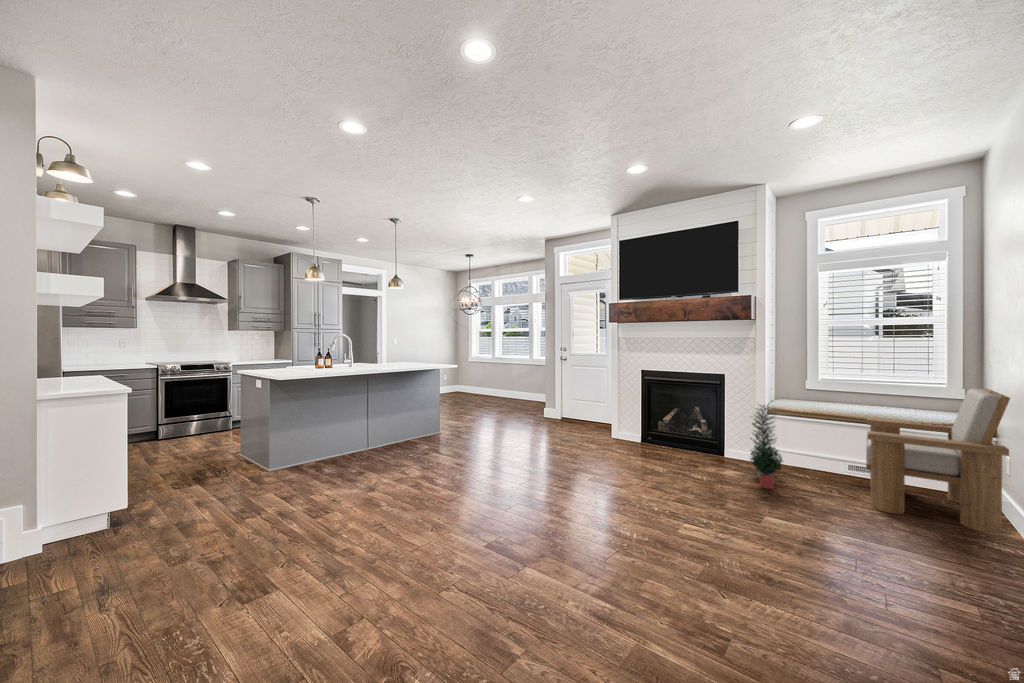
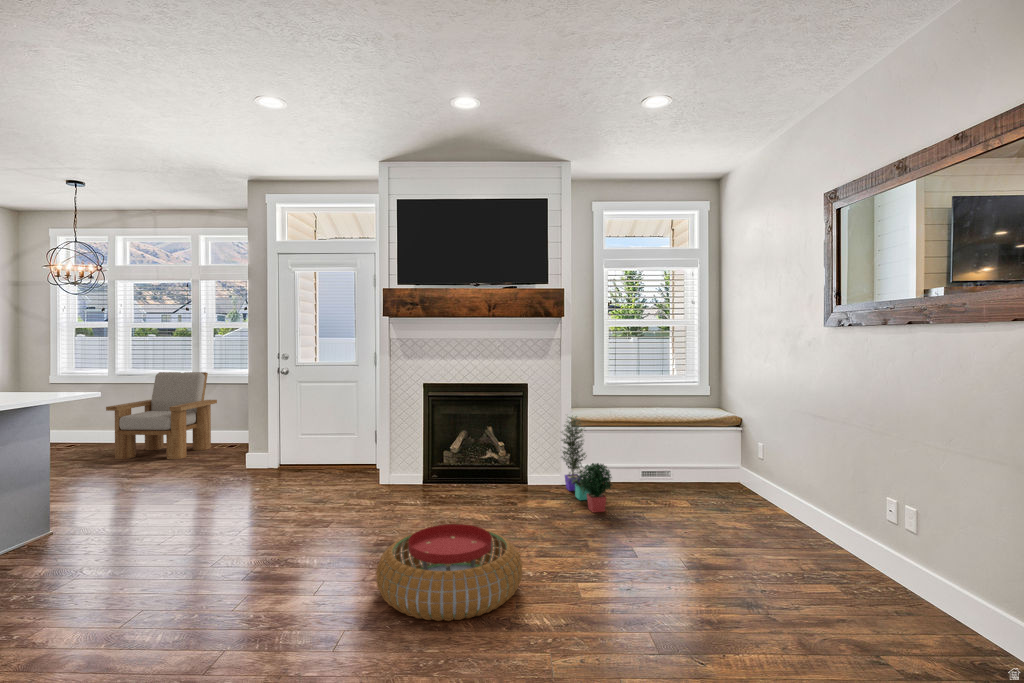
armchair: present [866,388,1010,534] -> present [106,372,217,459]
pouf: none [544,462,643,522] -> present [376,524,522,621]

